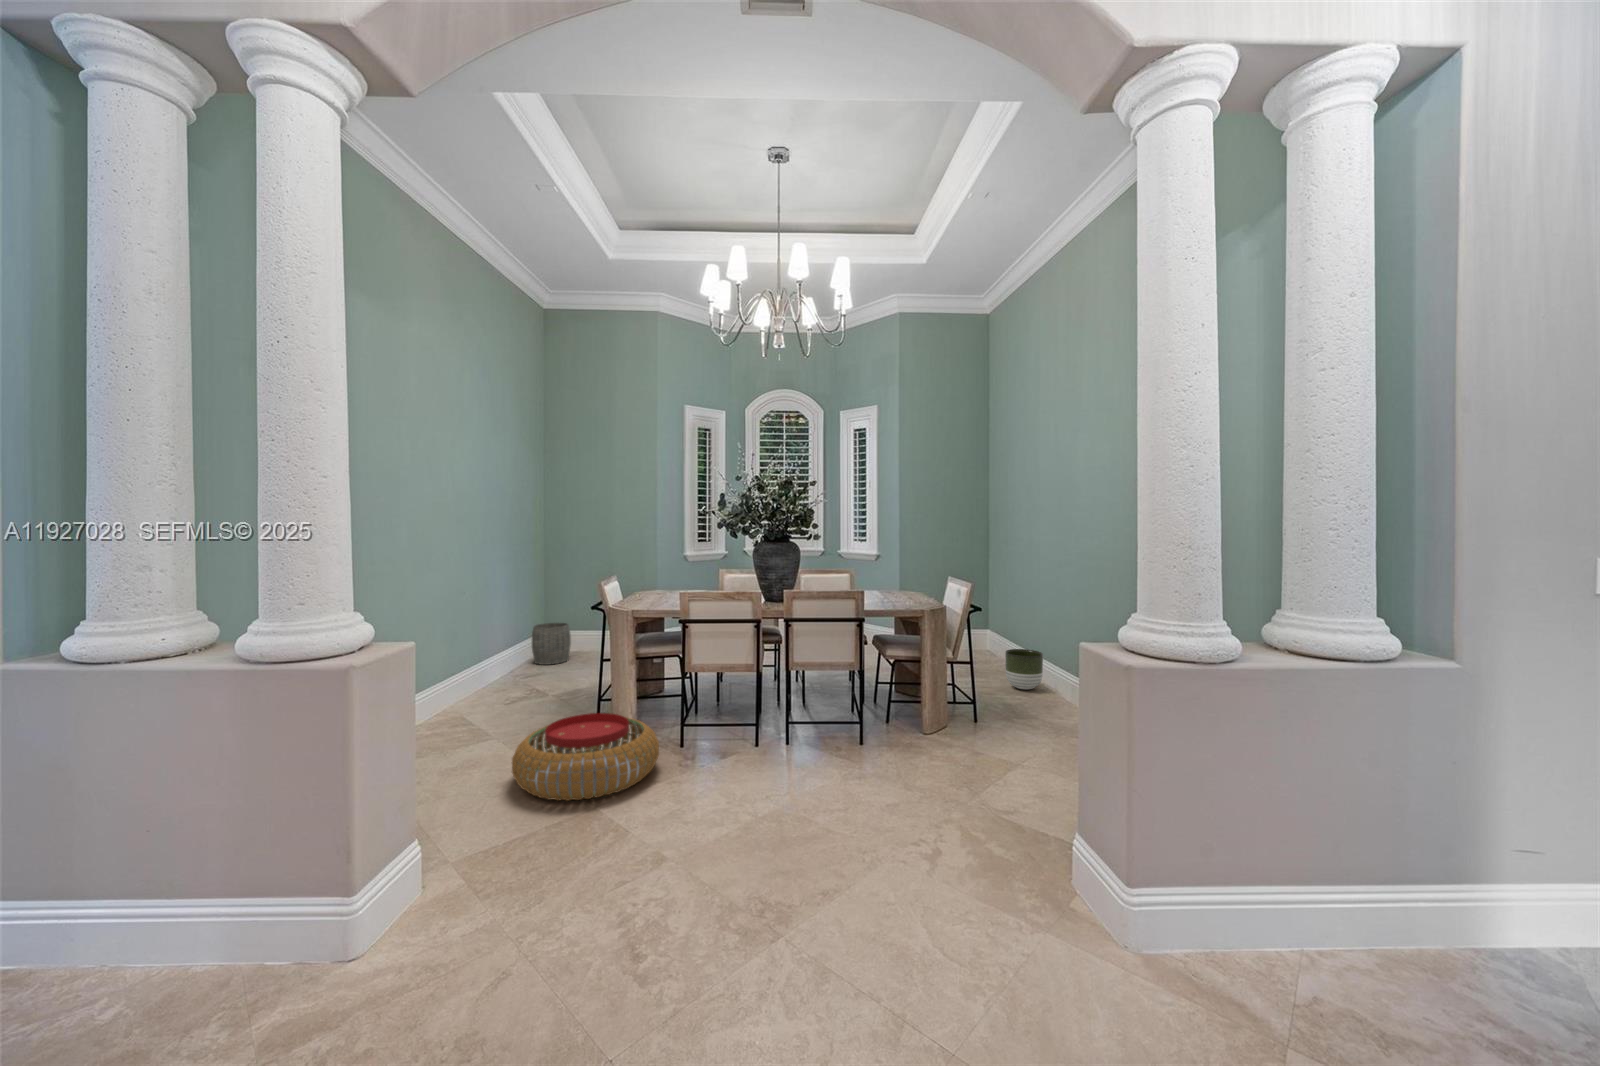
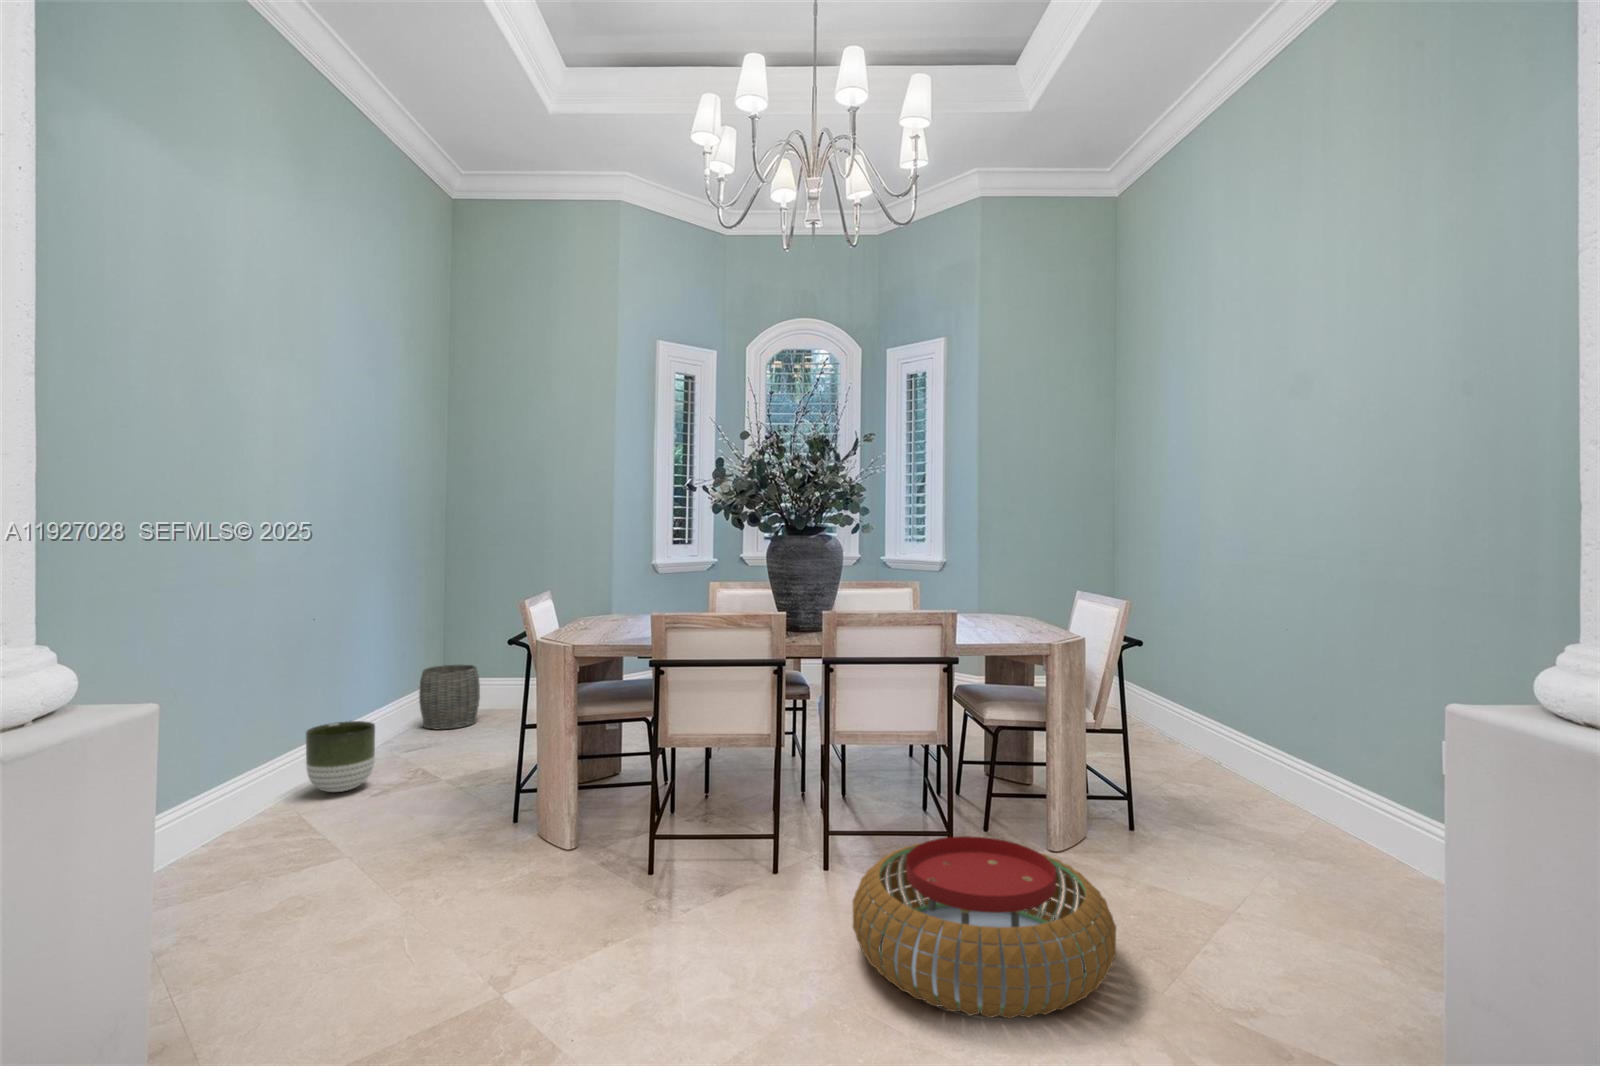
planter: present [1005,649,1043,690] -> present [306,721,375,792]
pouf: present [512,713,659,801] -> present [852,836,1116,1019]

